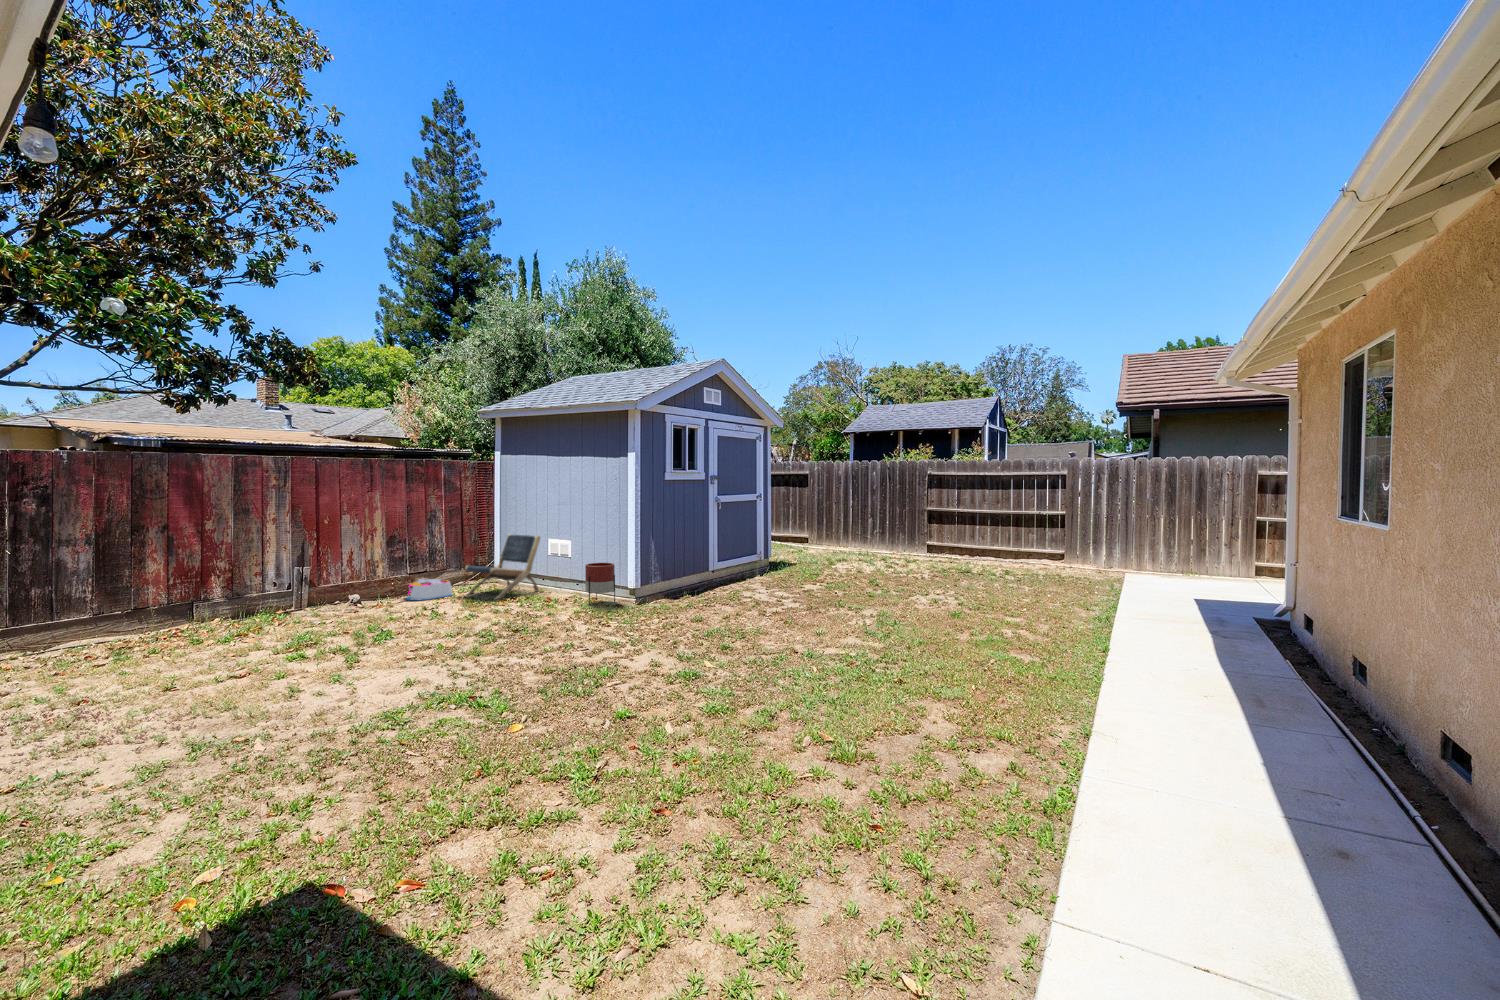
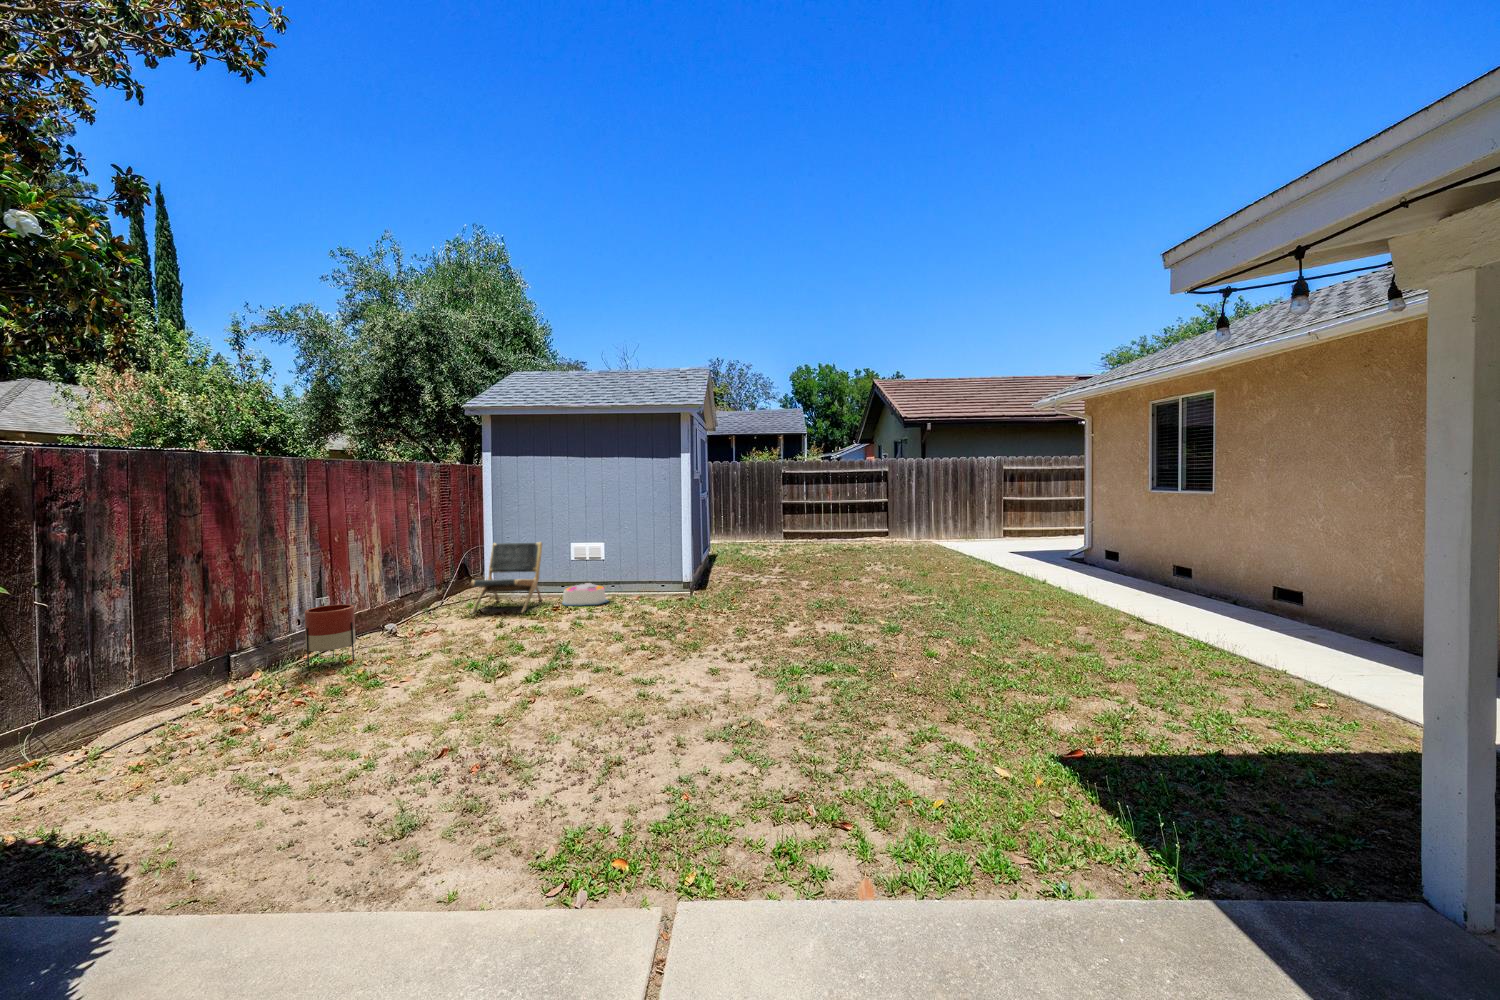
planter: present [585,563,615,605] -> present [305,604,356,669]
storage bin: present [406,579,452,600] -> present [562,583,608,606]

